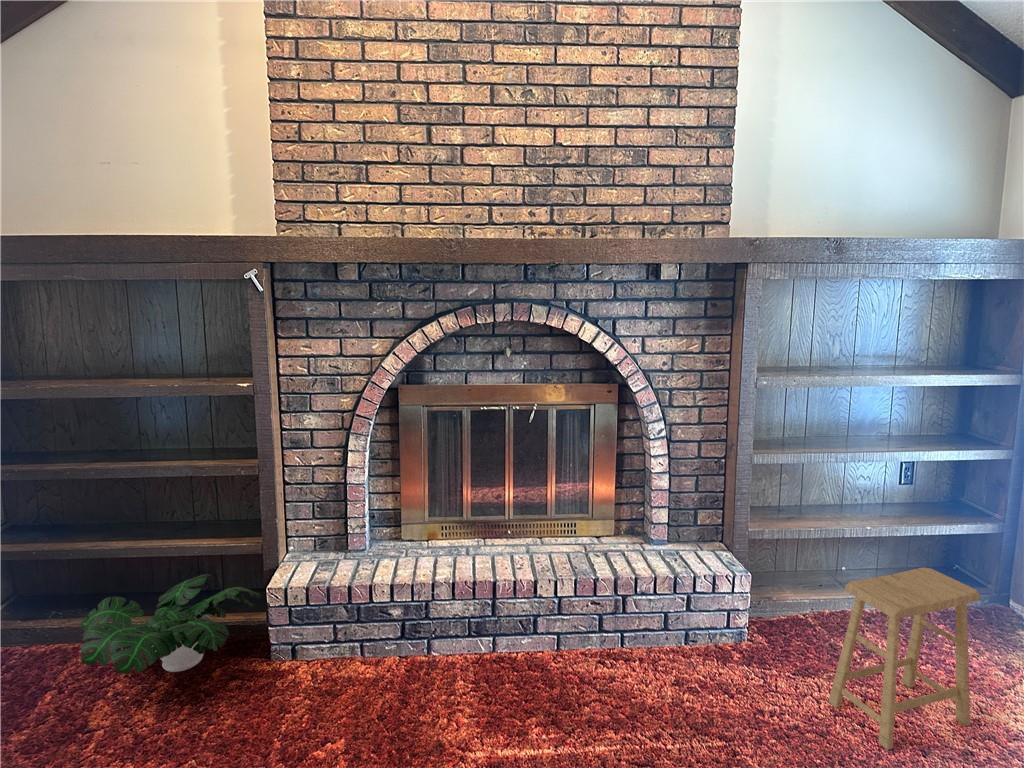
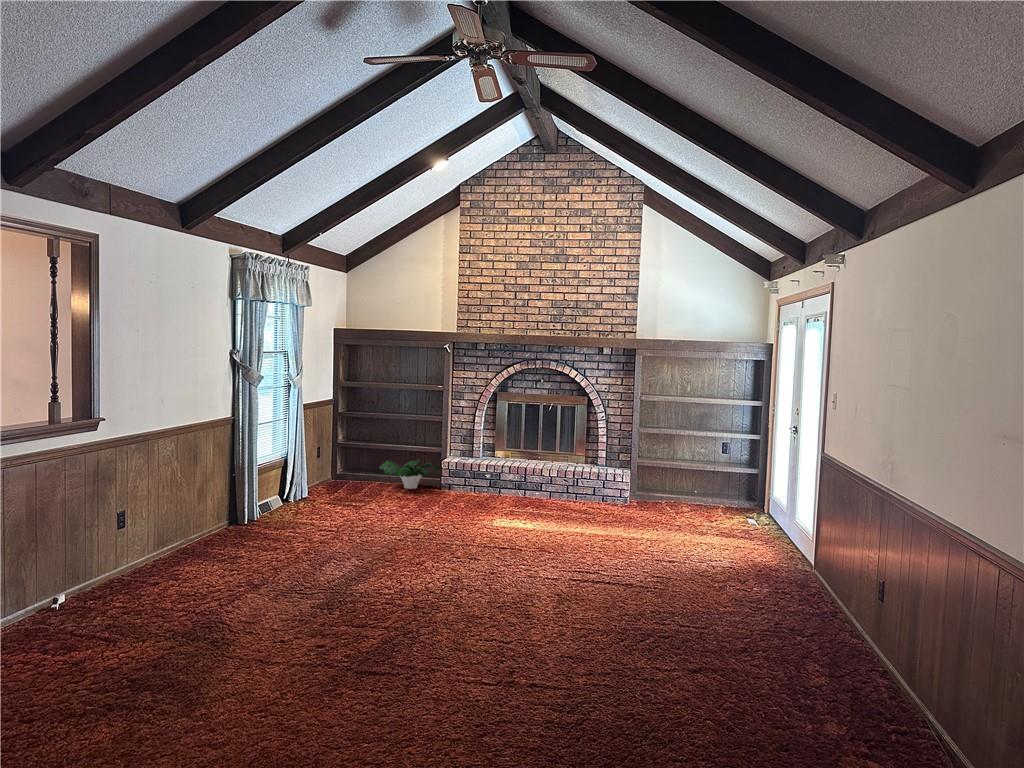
footstool: present [829,567,980,750] -> none [640,465,688,522]

